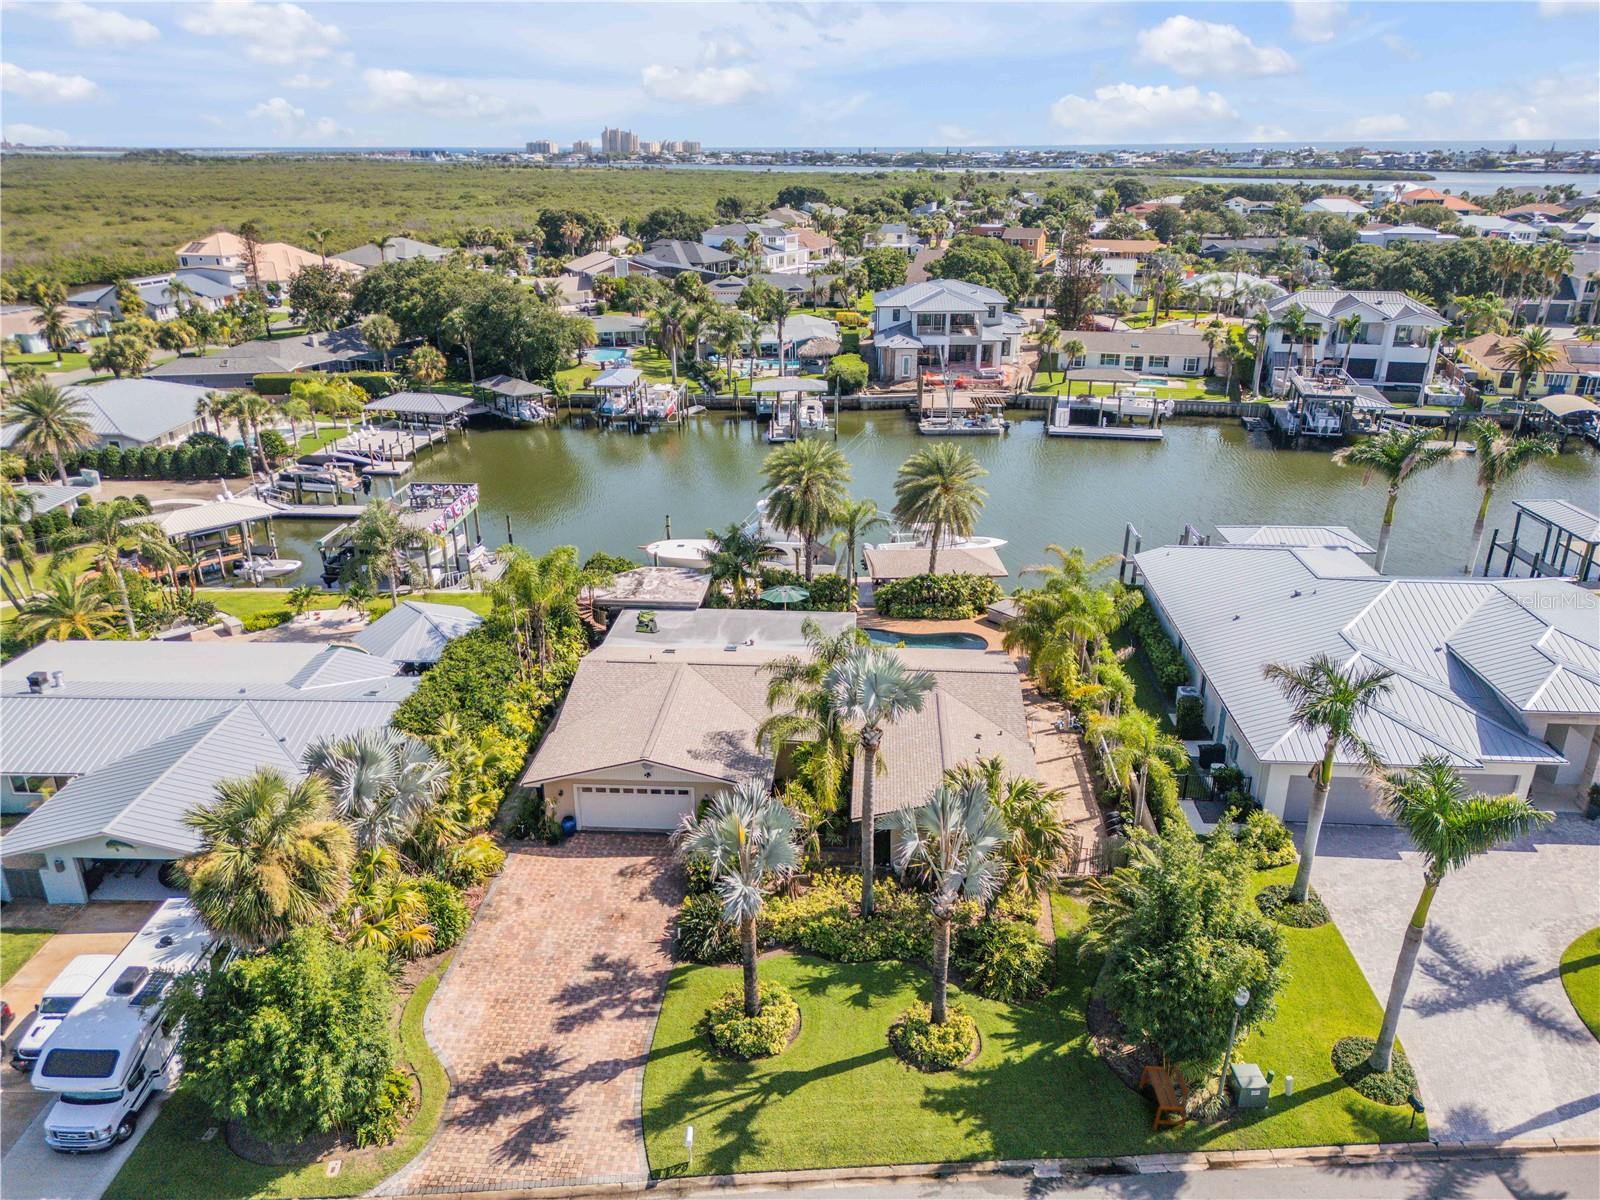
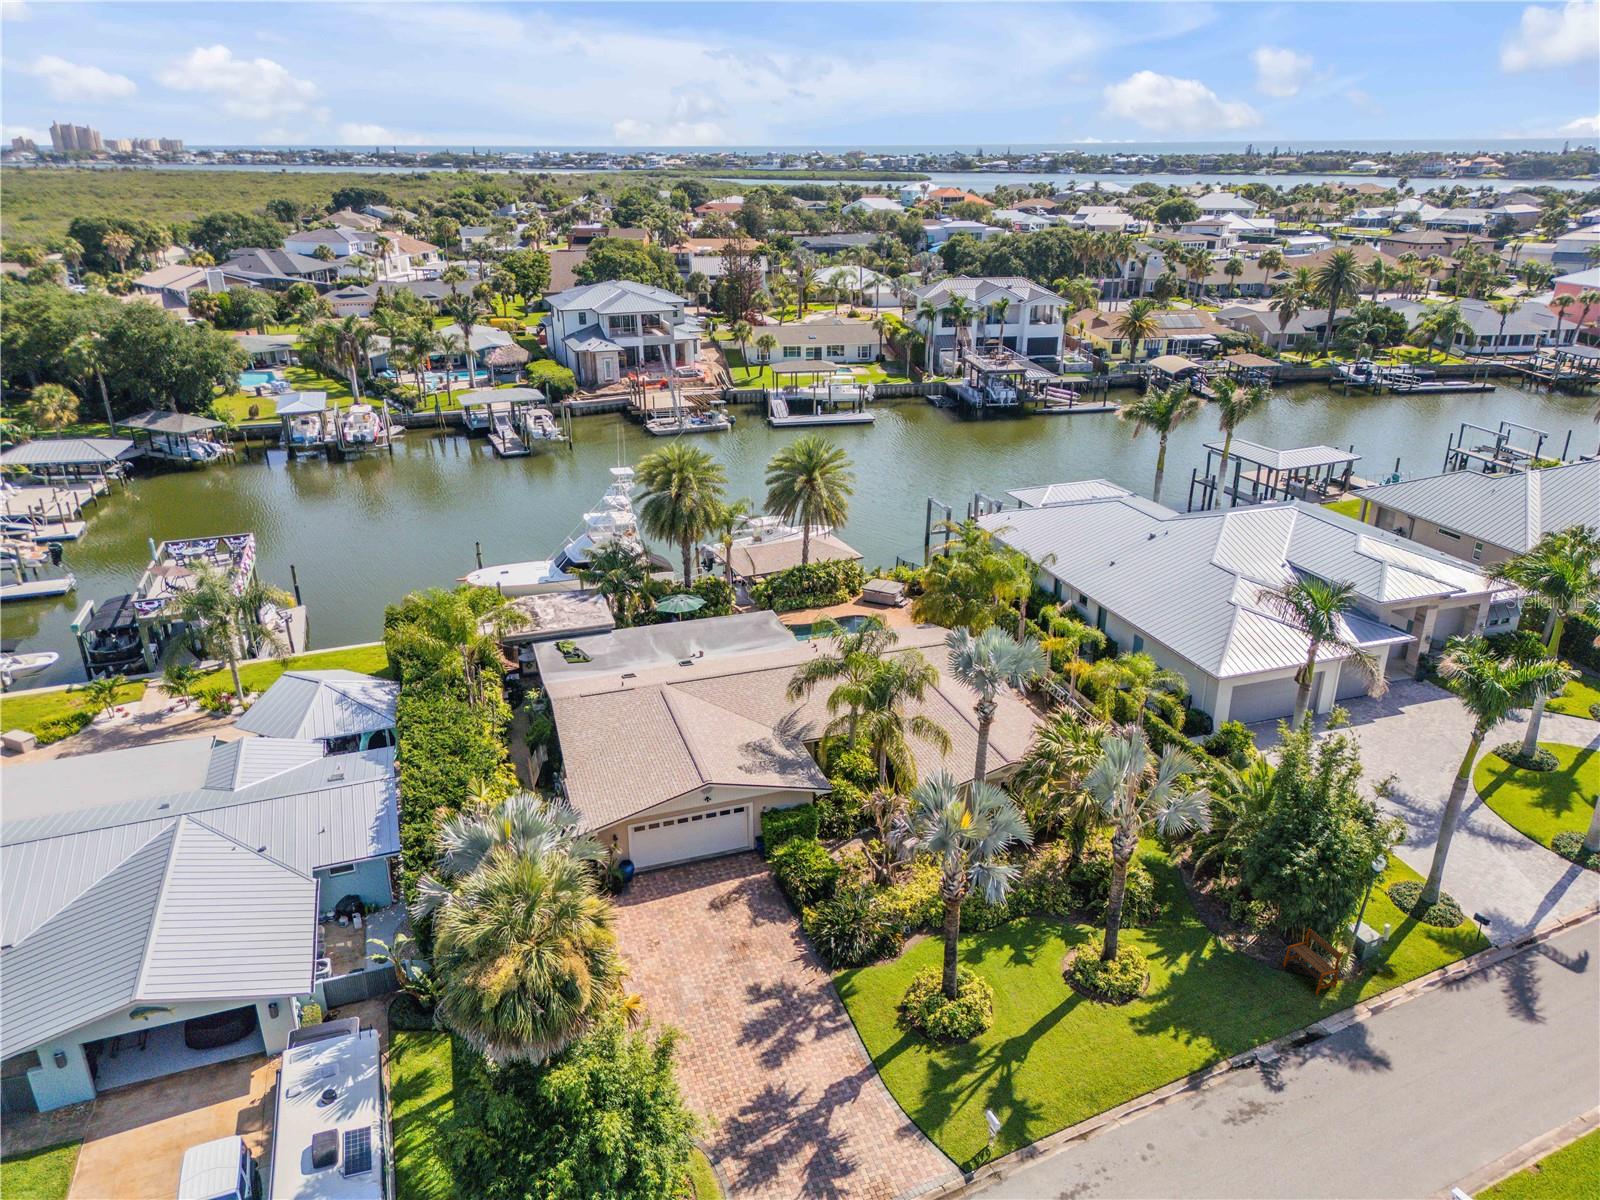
potted plant: none [1239,1107,1273,1134] -> present [1371,955,1395,973]

